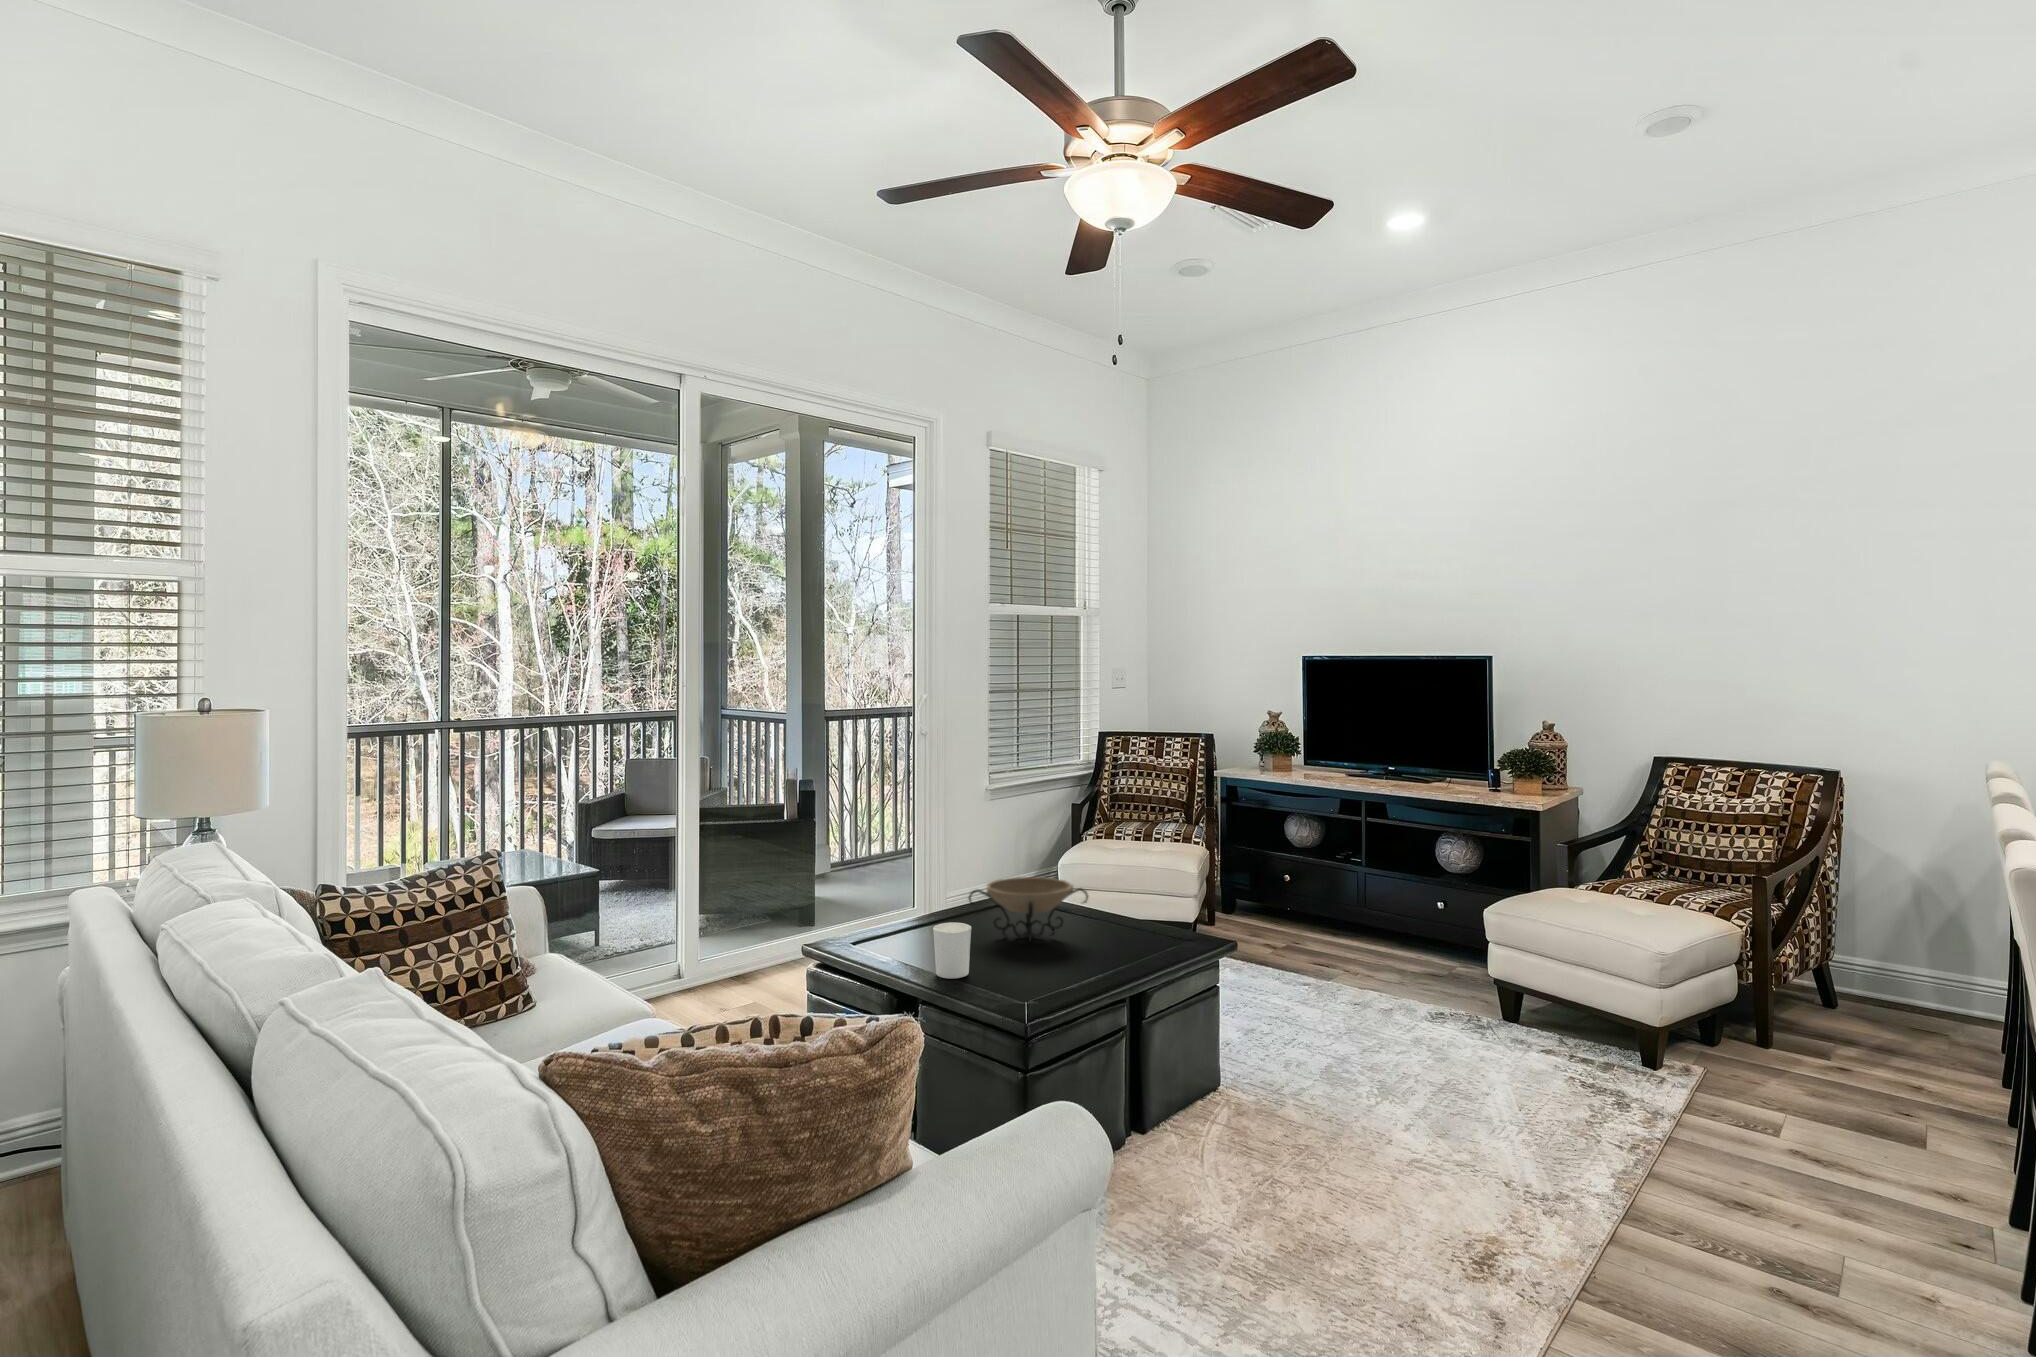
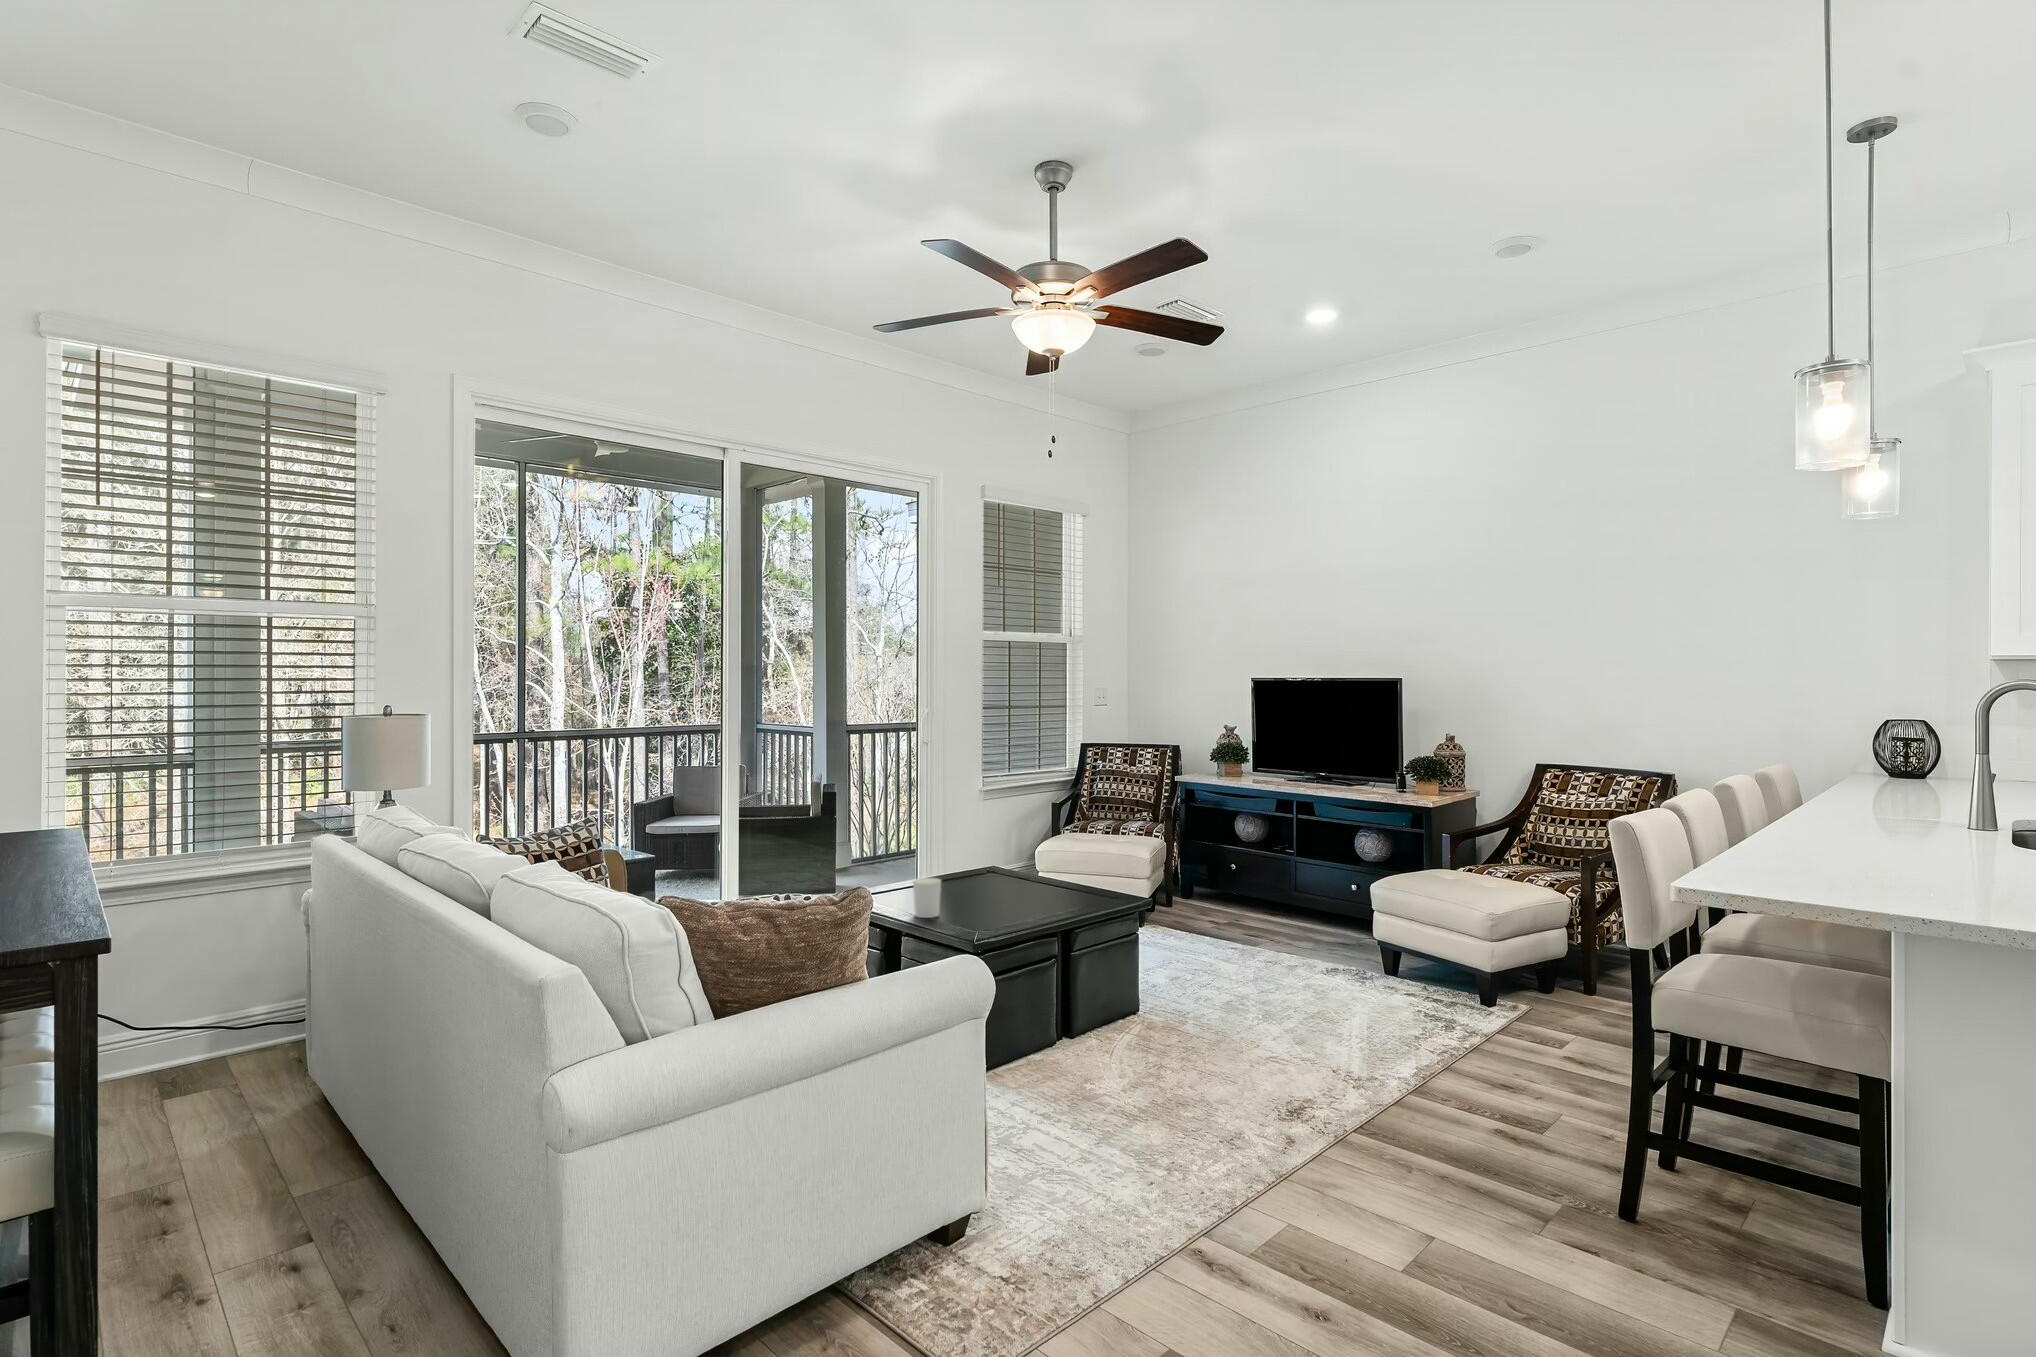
decorative bowl: present [969,877,1088,942] -> none [944,850,1038,898]

